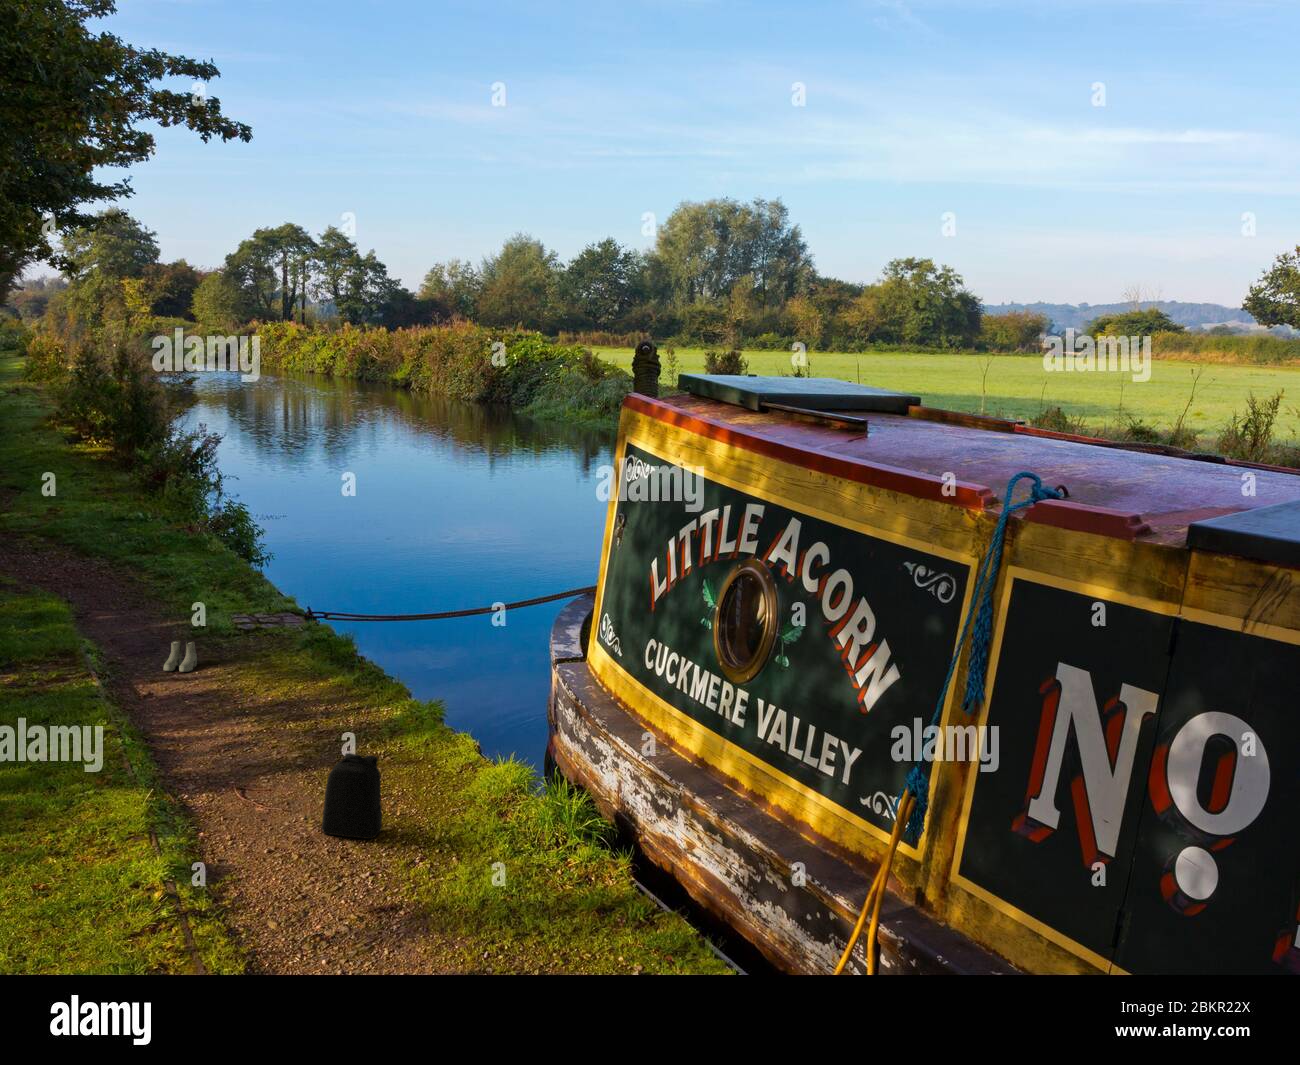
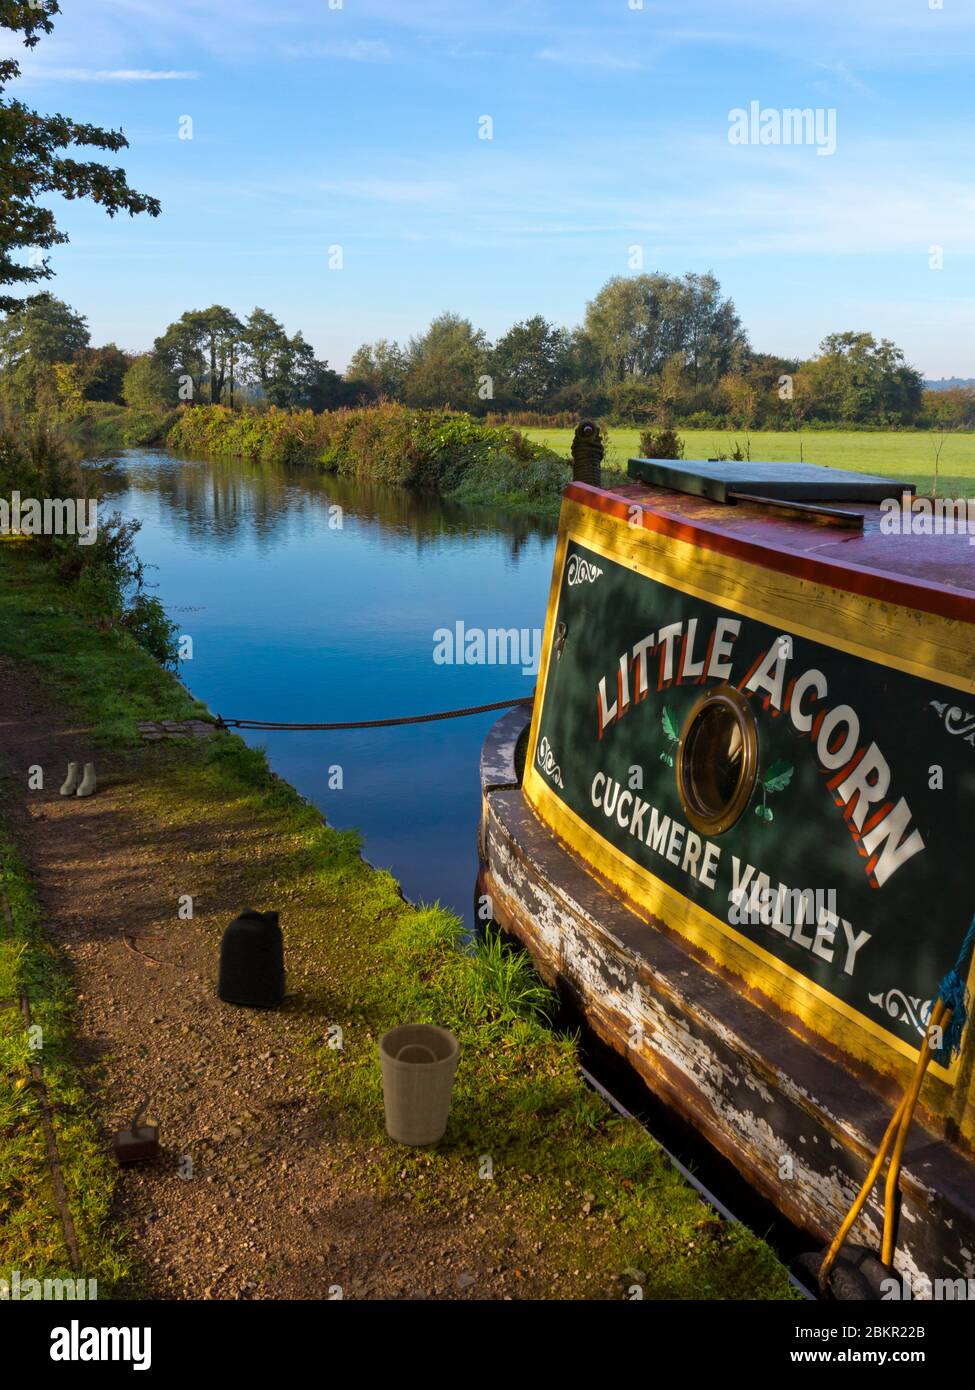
basket: none [468,828,535,939] -> present [379,1011,460,1146]
potted plant: none [225,849,323,952] -> present [92,1044,203,1163]

